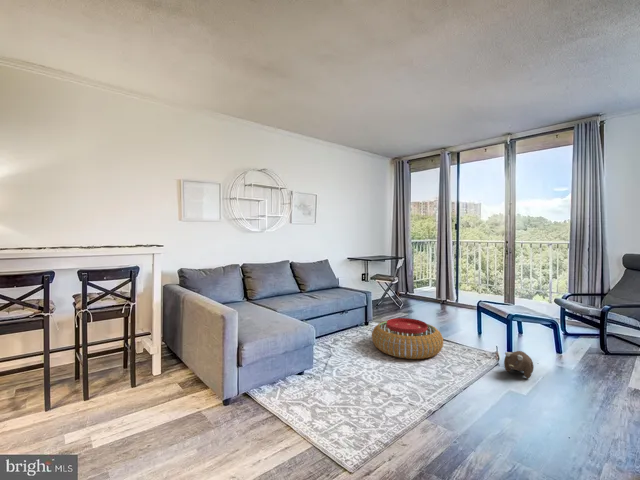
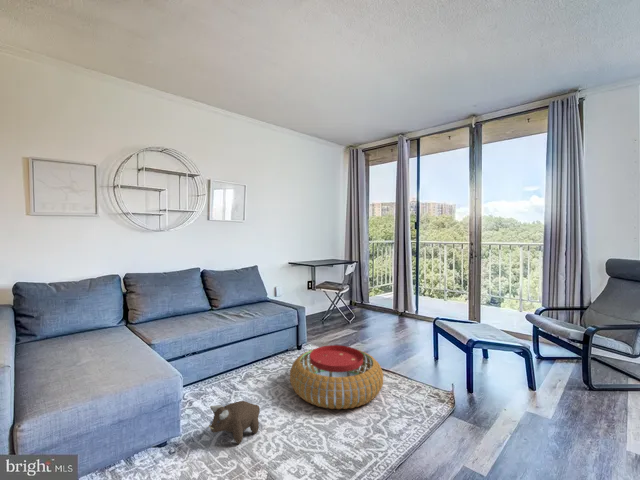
plush toy: present [504,351,534,378] -> present [209,401,260,444]

